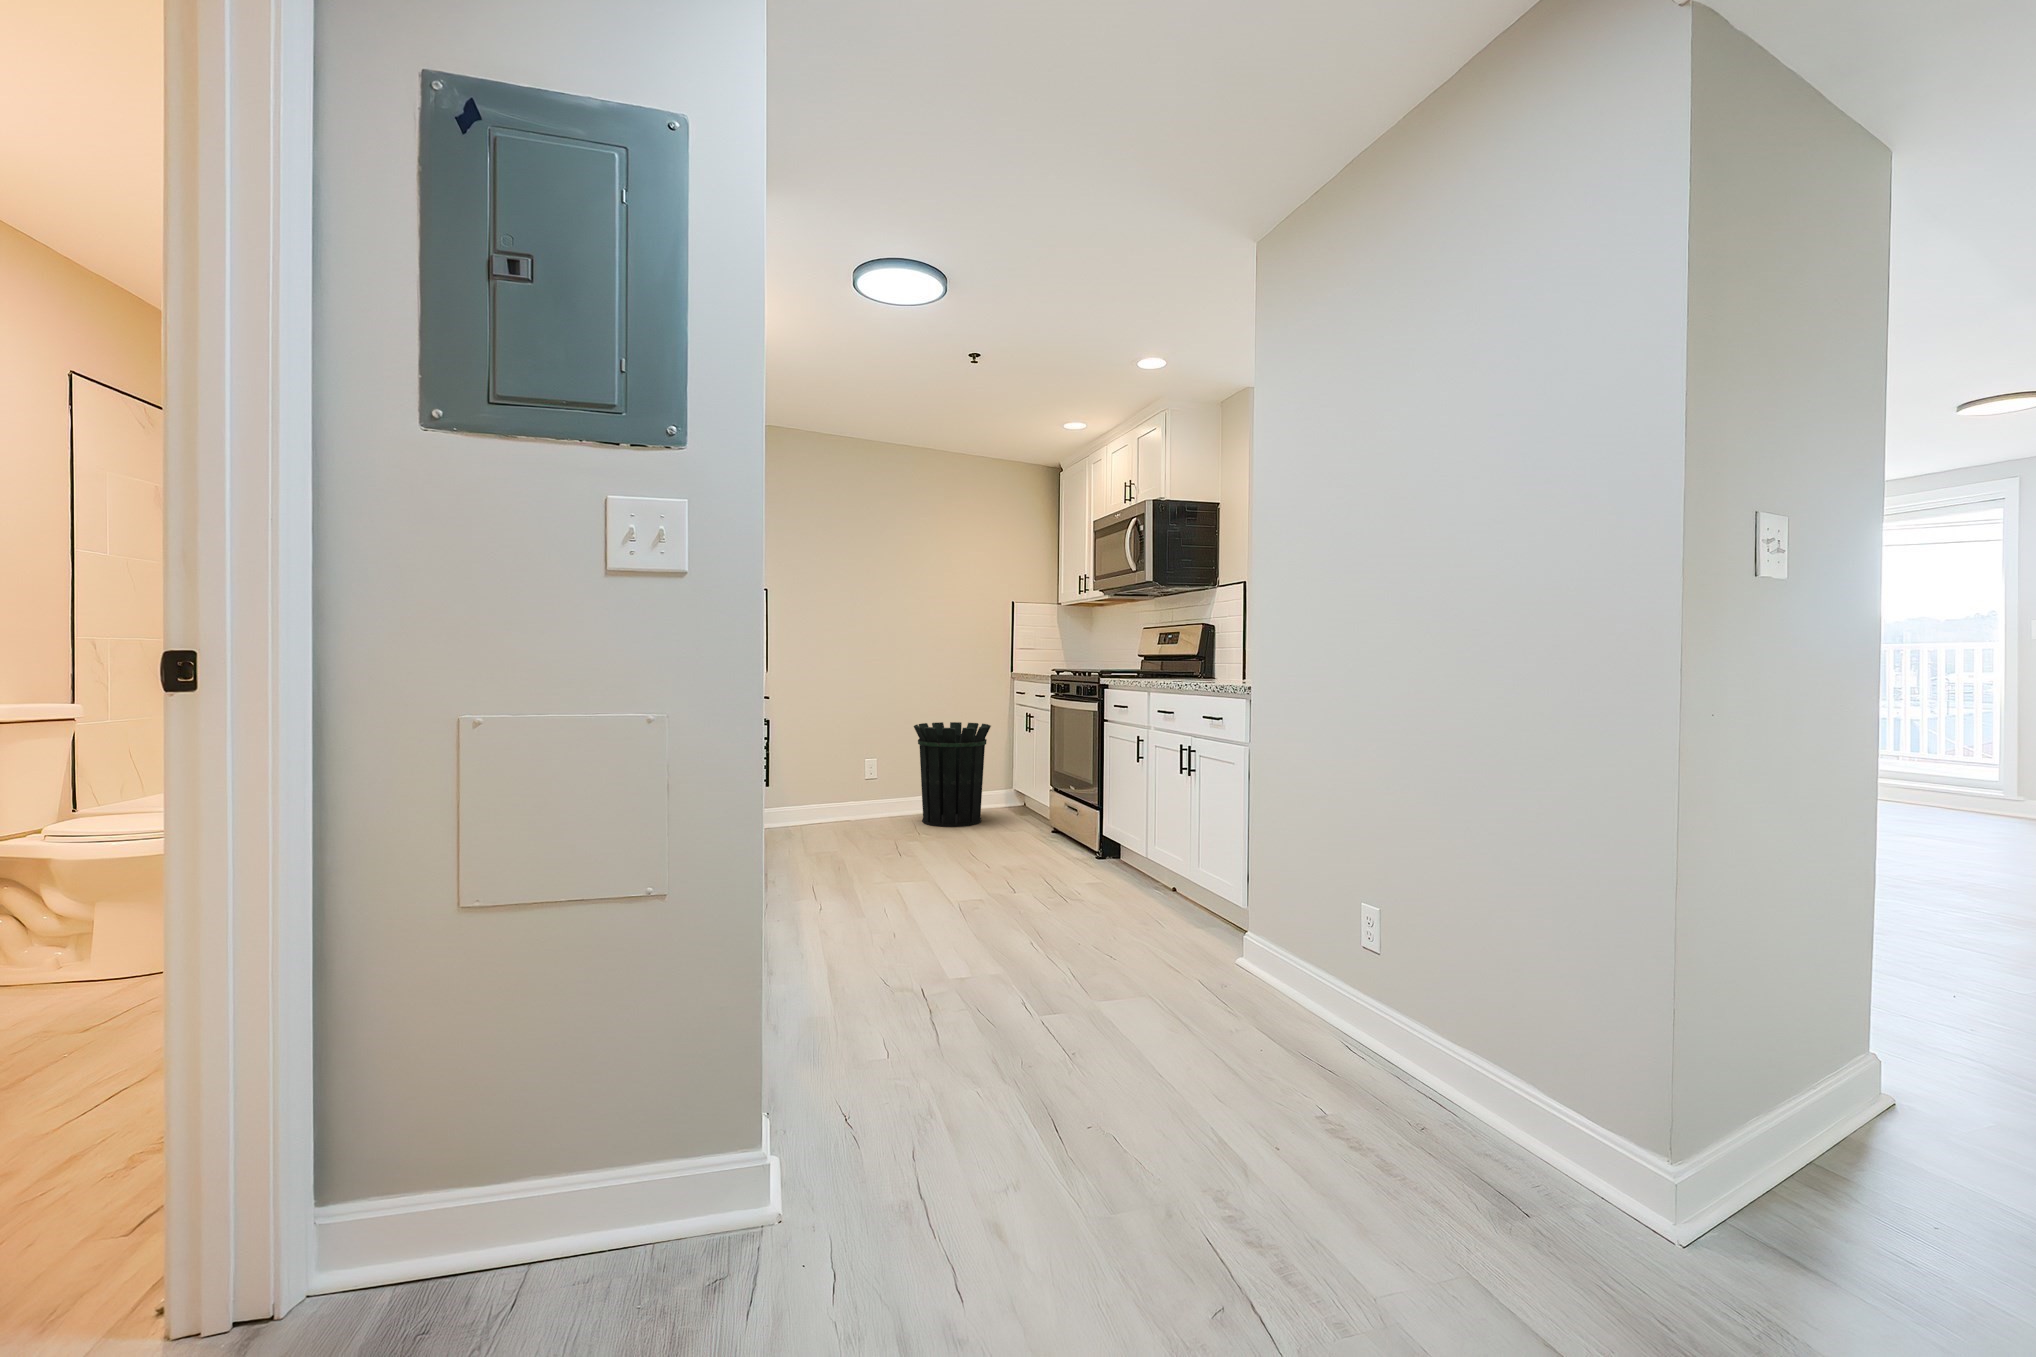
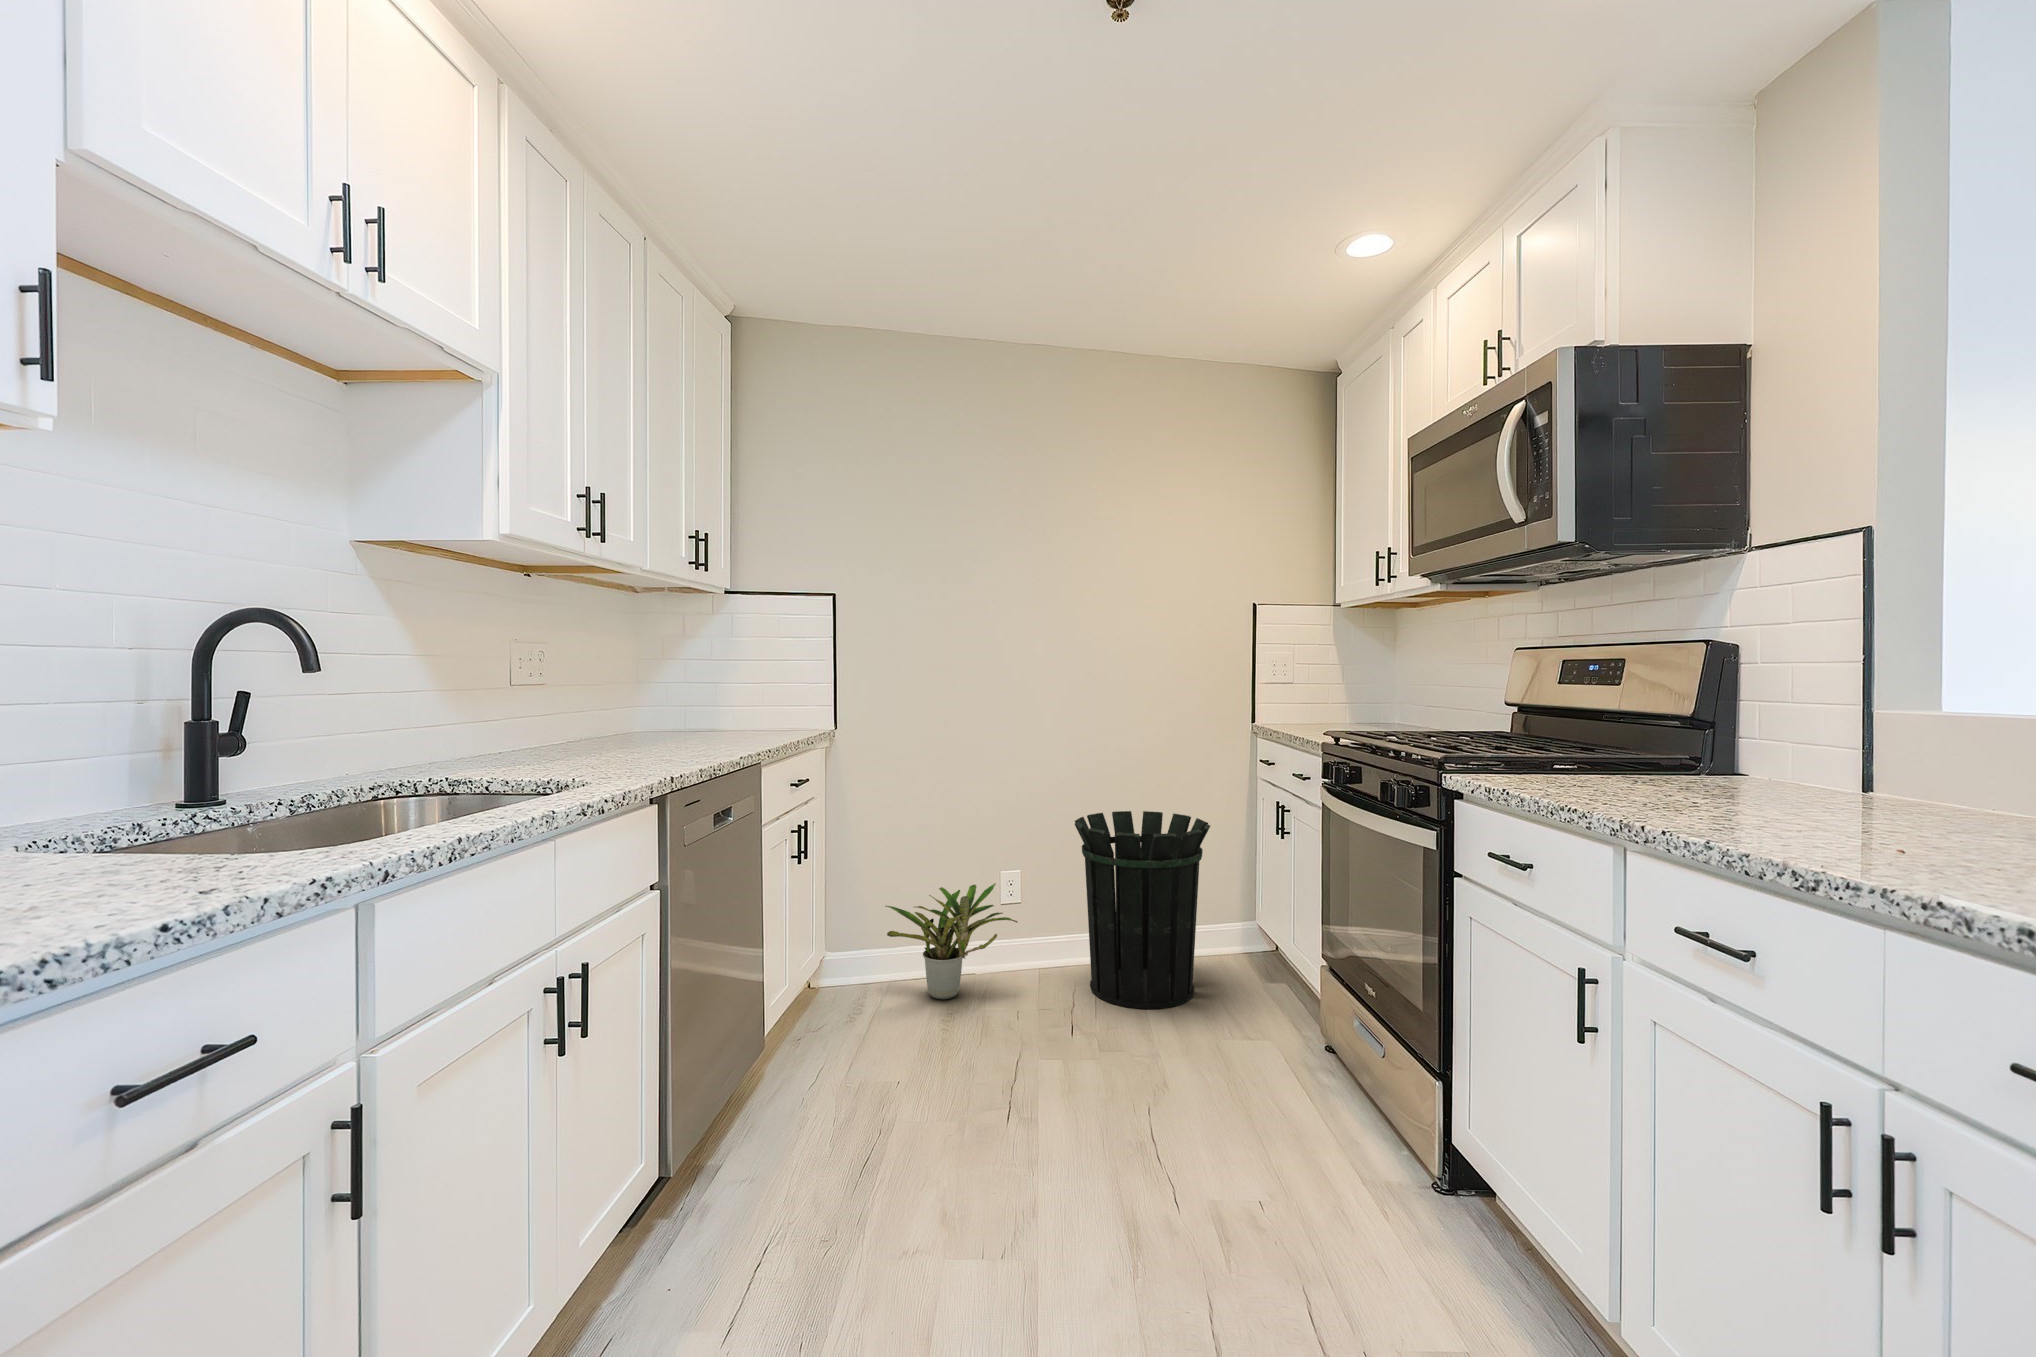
potted plant: none [799,761,881,831] -> present [885,883,1017,1000]

